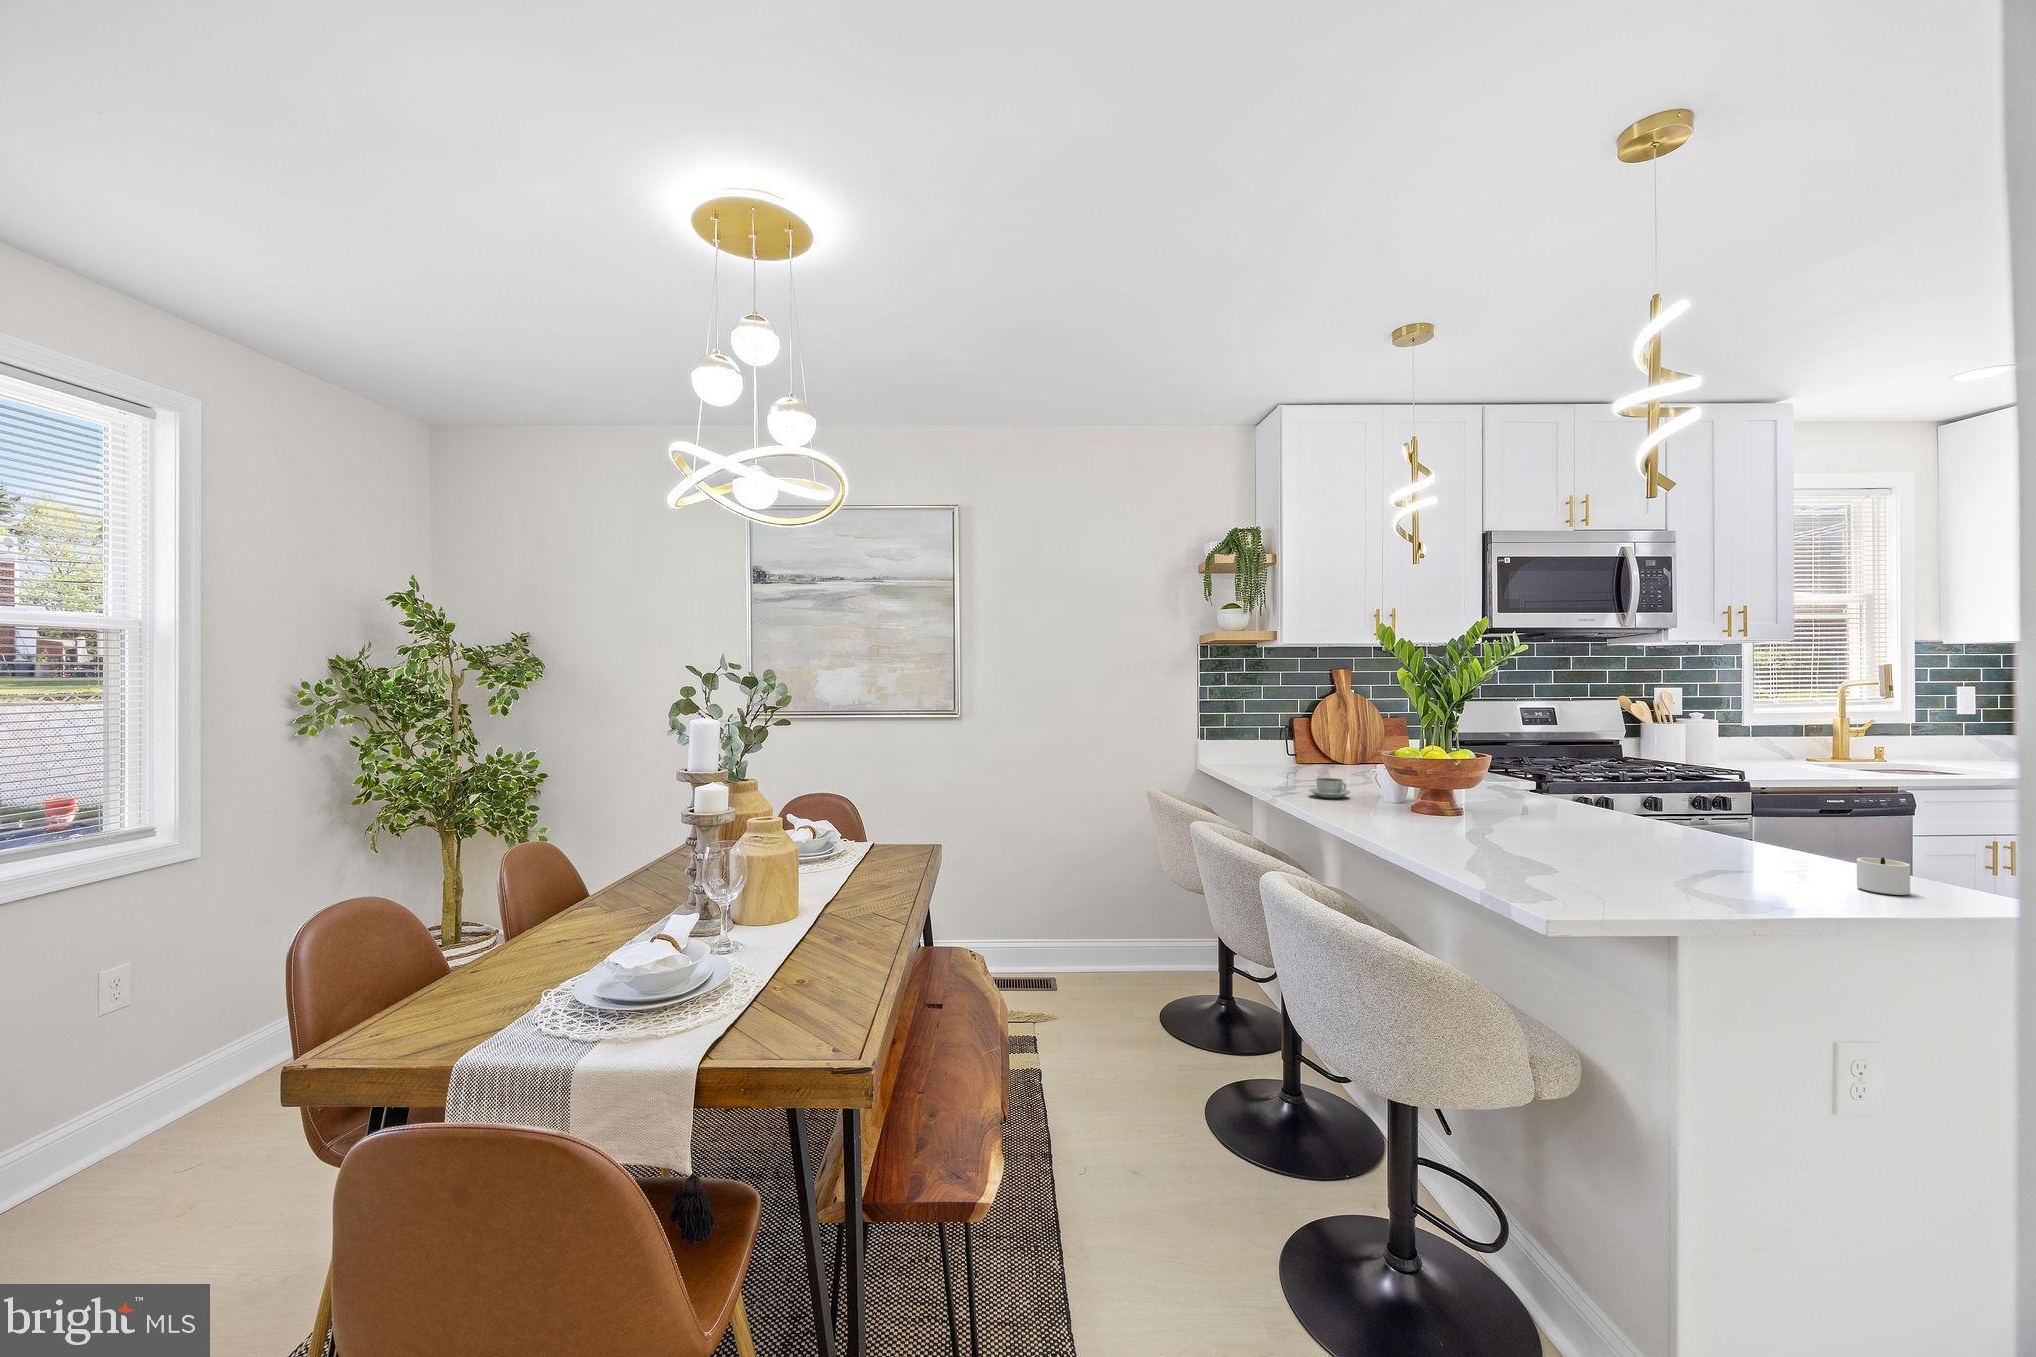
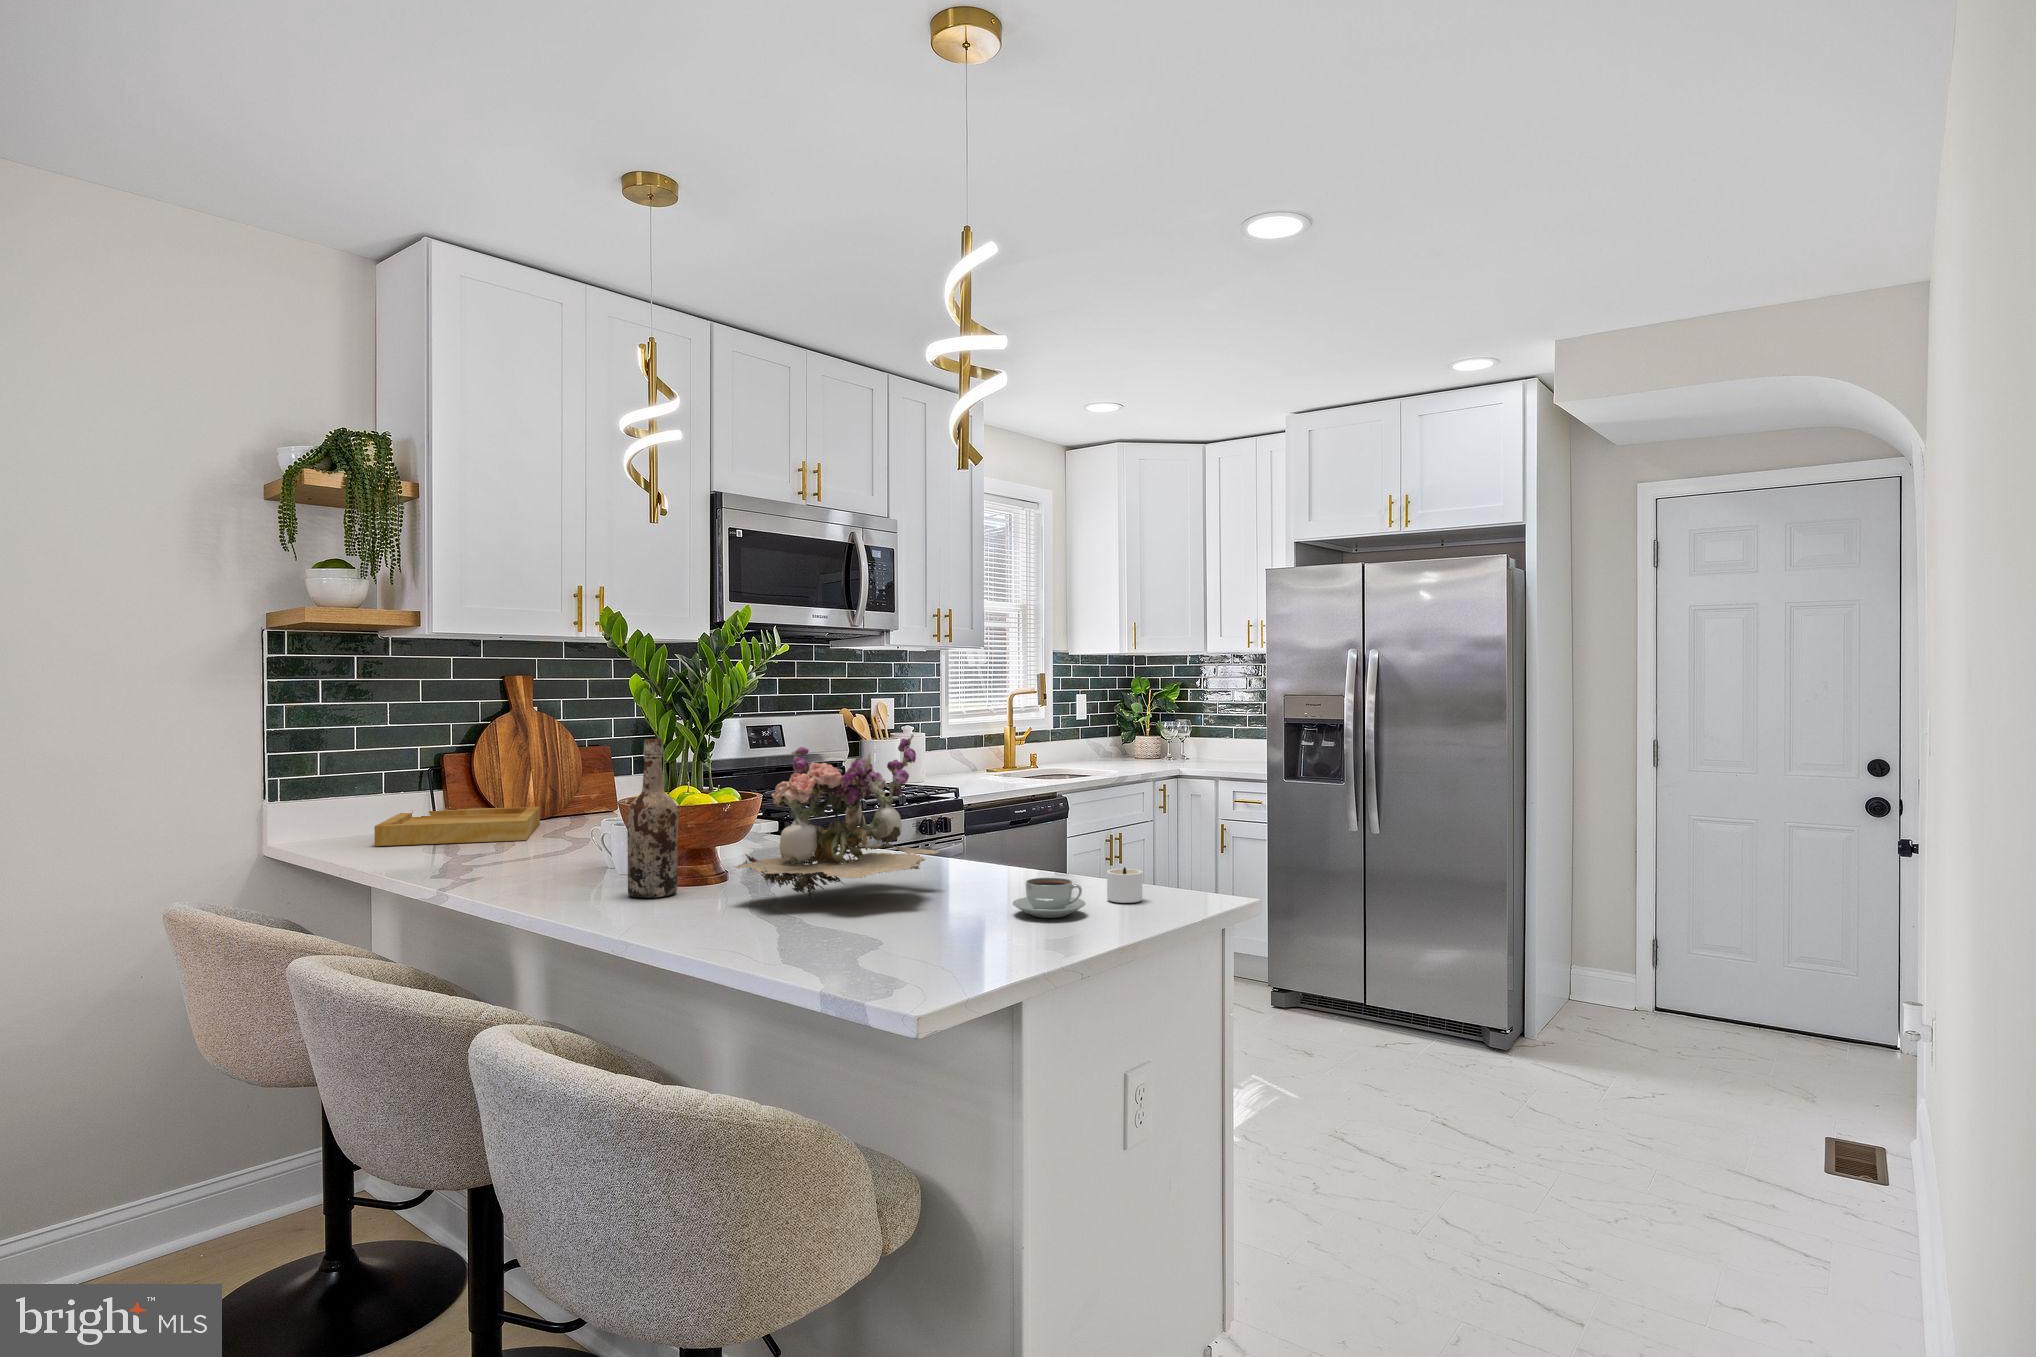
wine bottle: none [1382,711,1418,821] -> present [627,738,678,898]
flower arrangement: none [1454,715,1652,839] -> present [734,734,938,898]
tray: none [1252,752,1355,776] -> present [375,807,540,846]
coffee cup: present [1309,778,1351,798] -> present [1013,878,1085,918]

